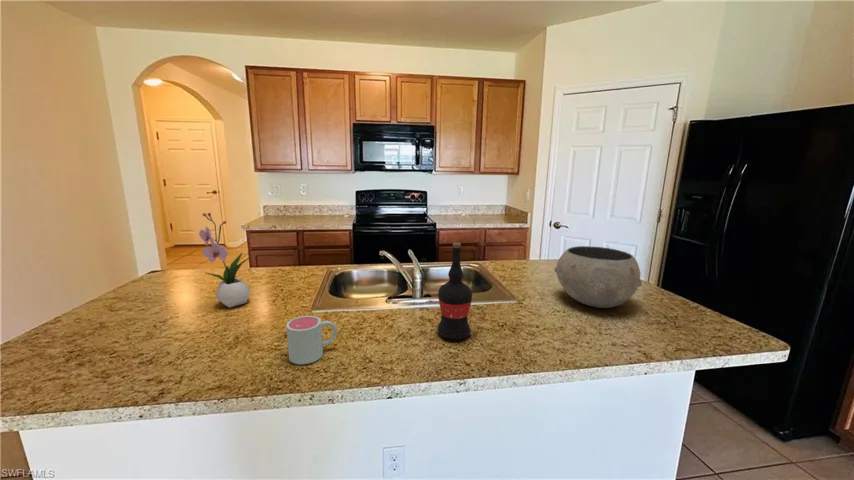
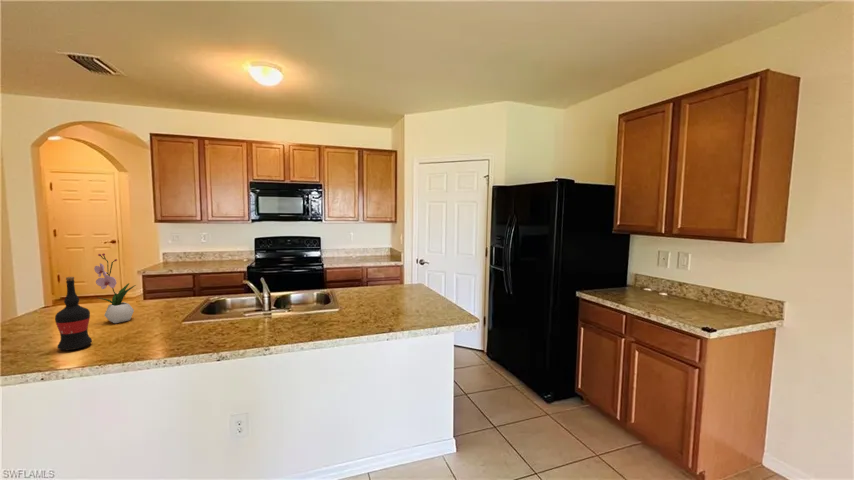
wine bottle: present [438,243,472,339] -> present [55,277,92,350]
ceramic bowl: present [555,246,642,308] -> none [366,271,418,310]
mug: present [286,316,337,364] -> none [154,317,192,347]

